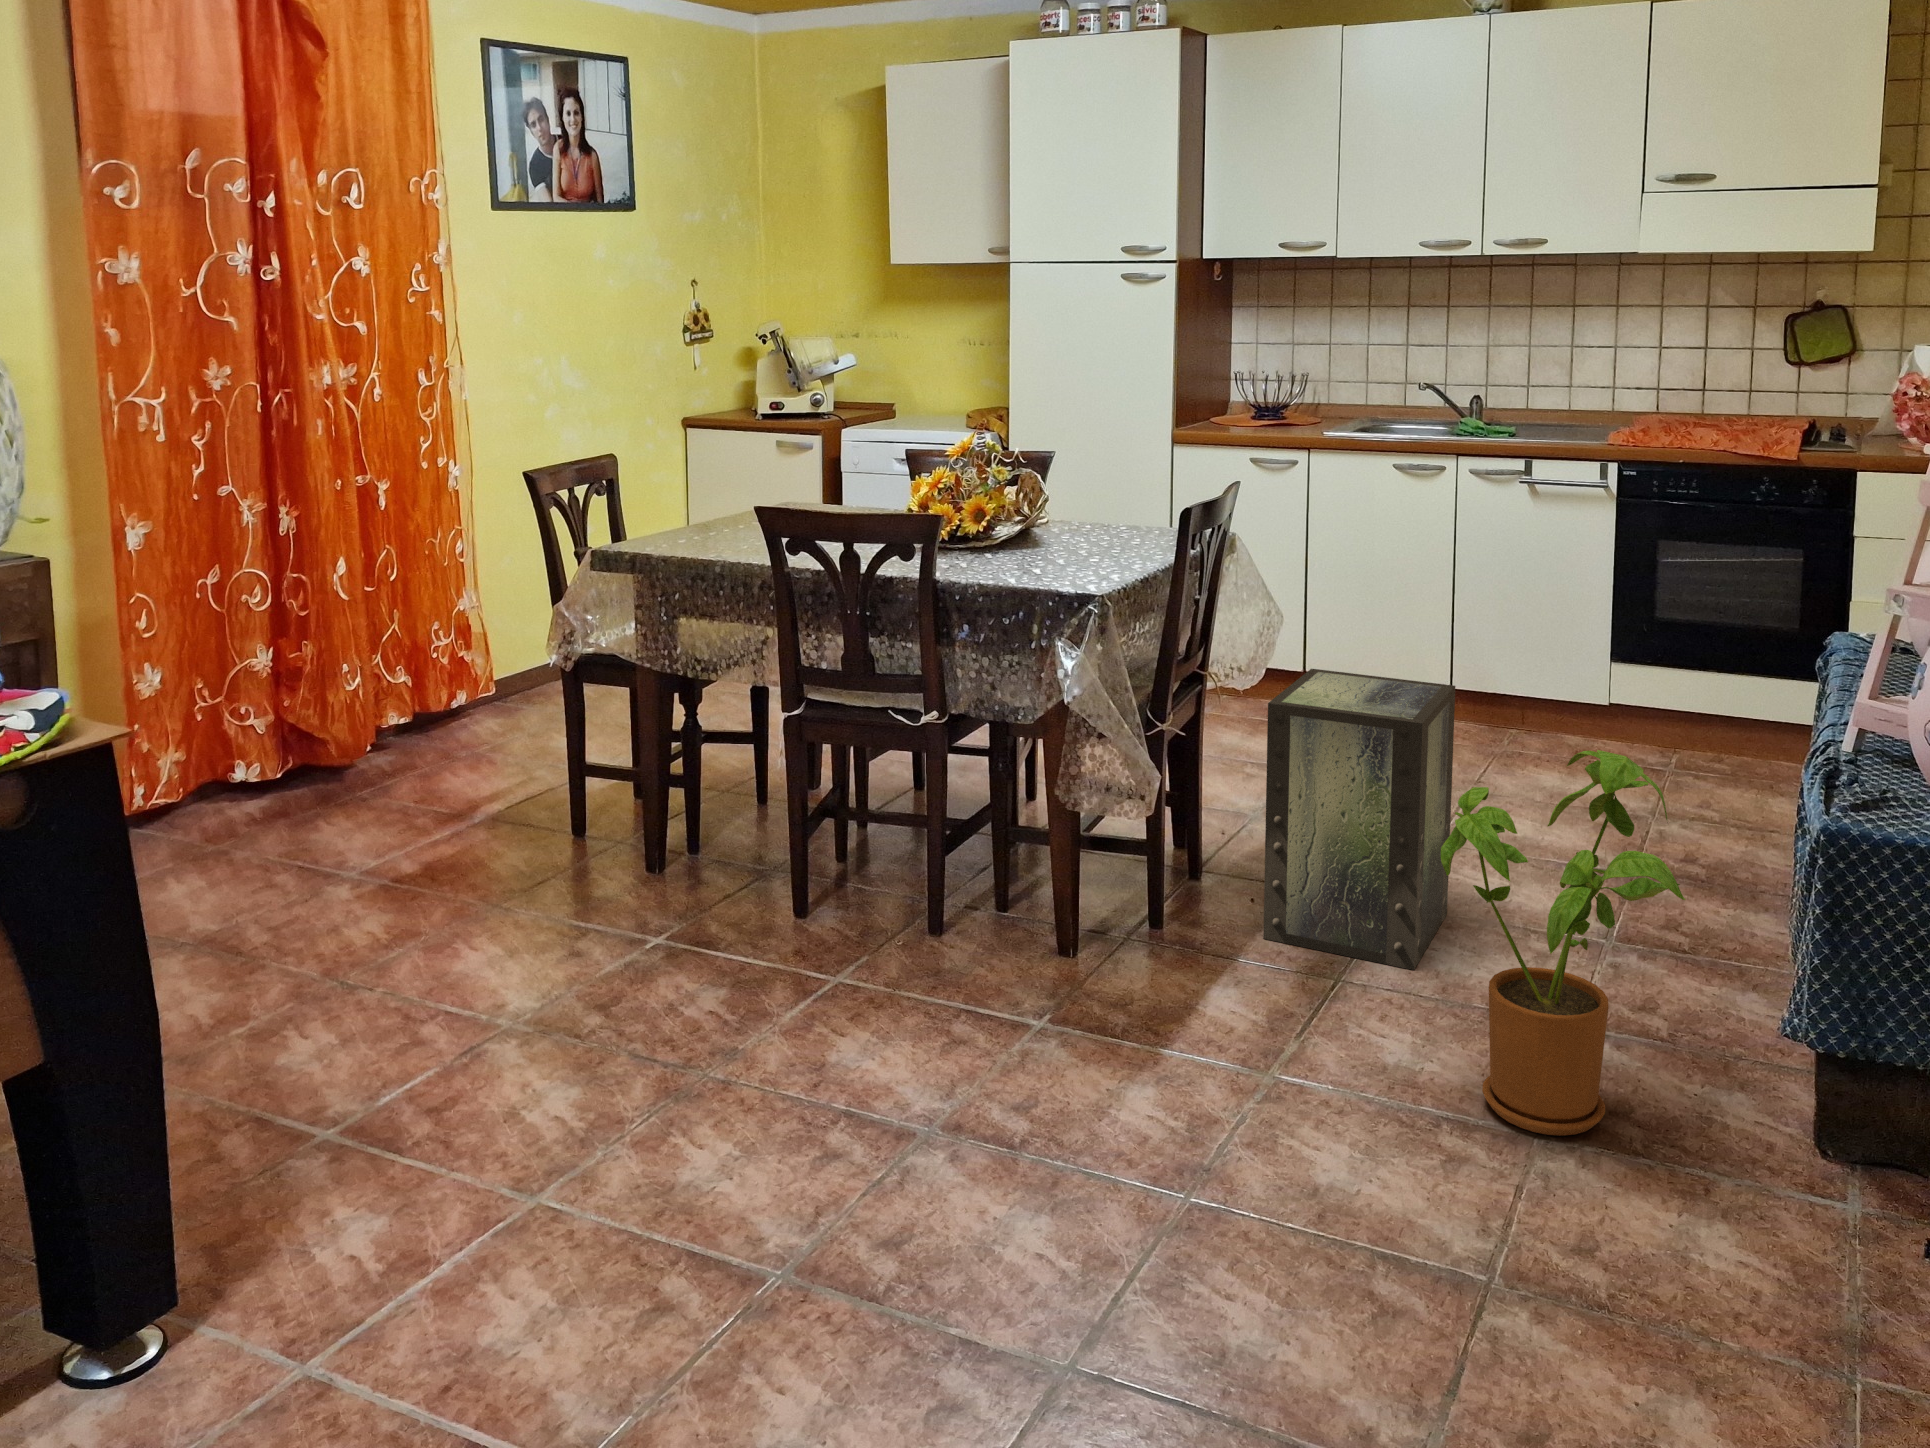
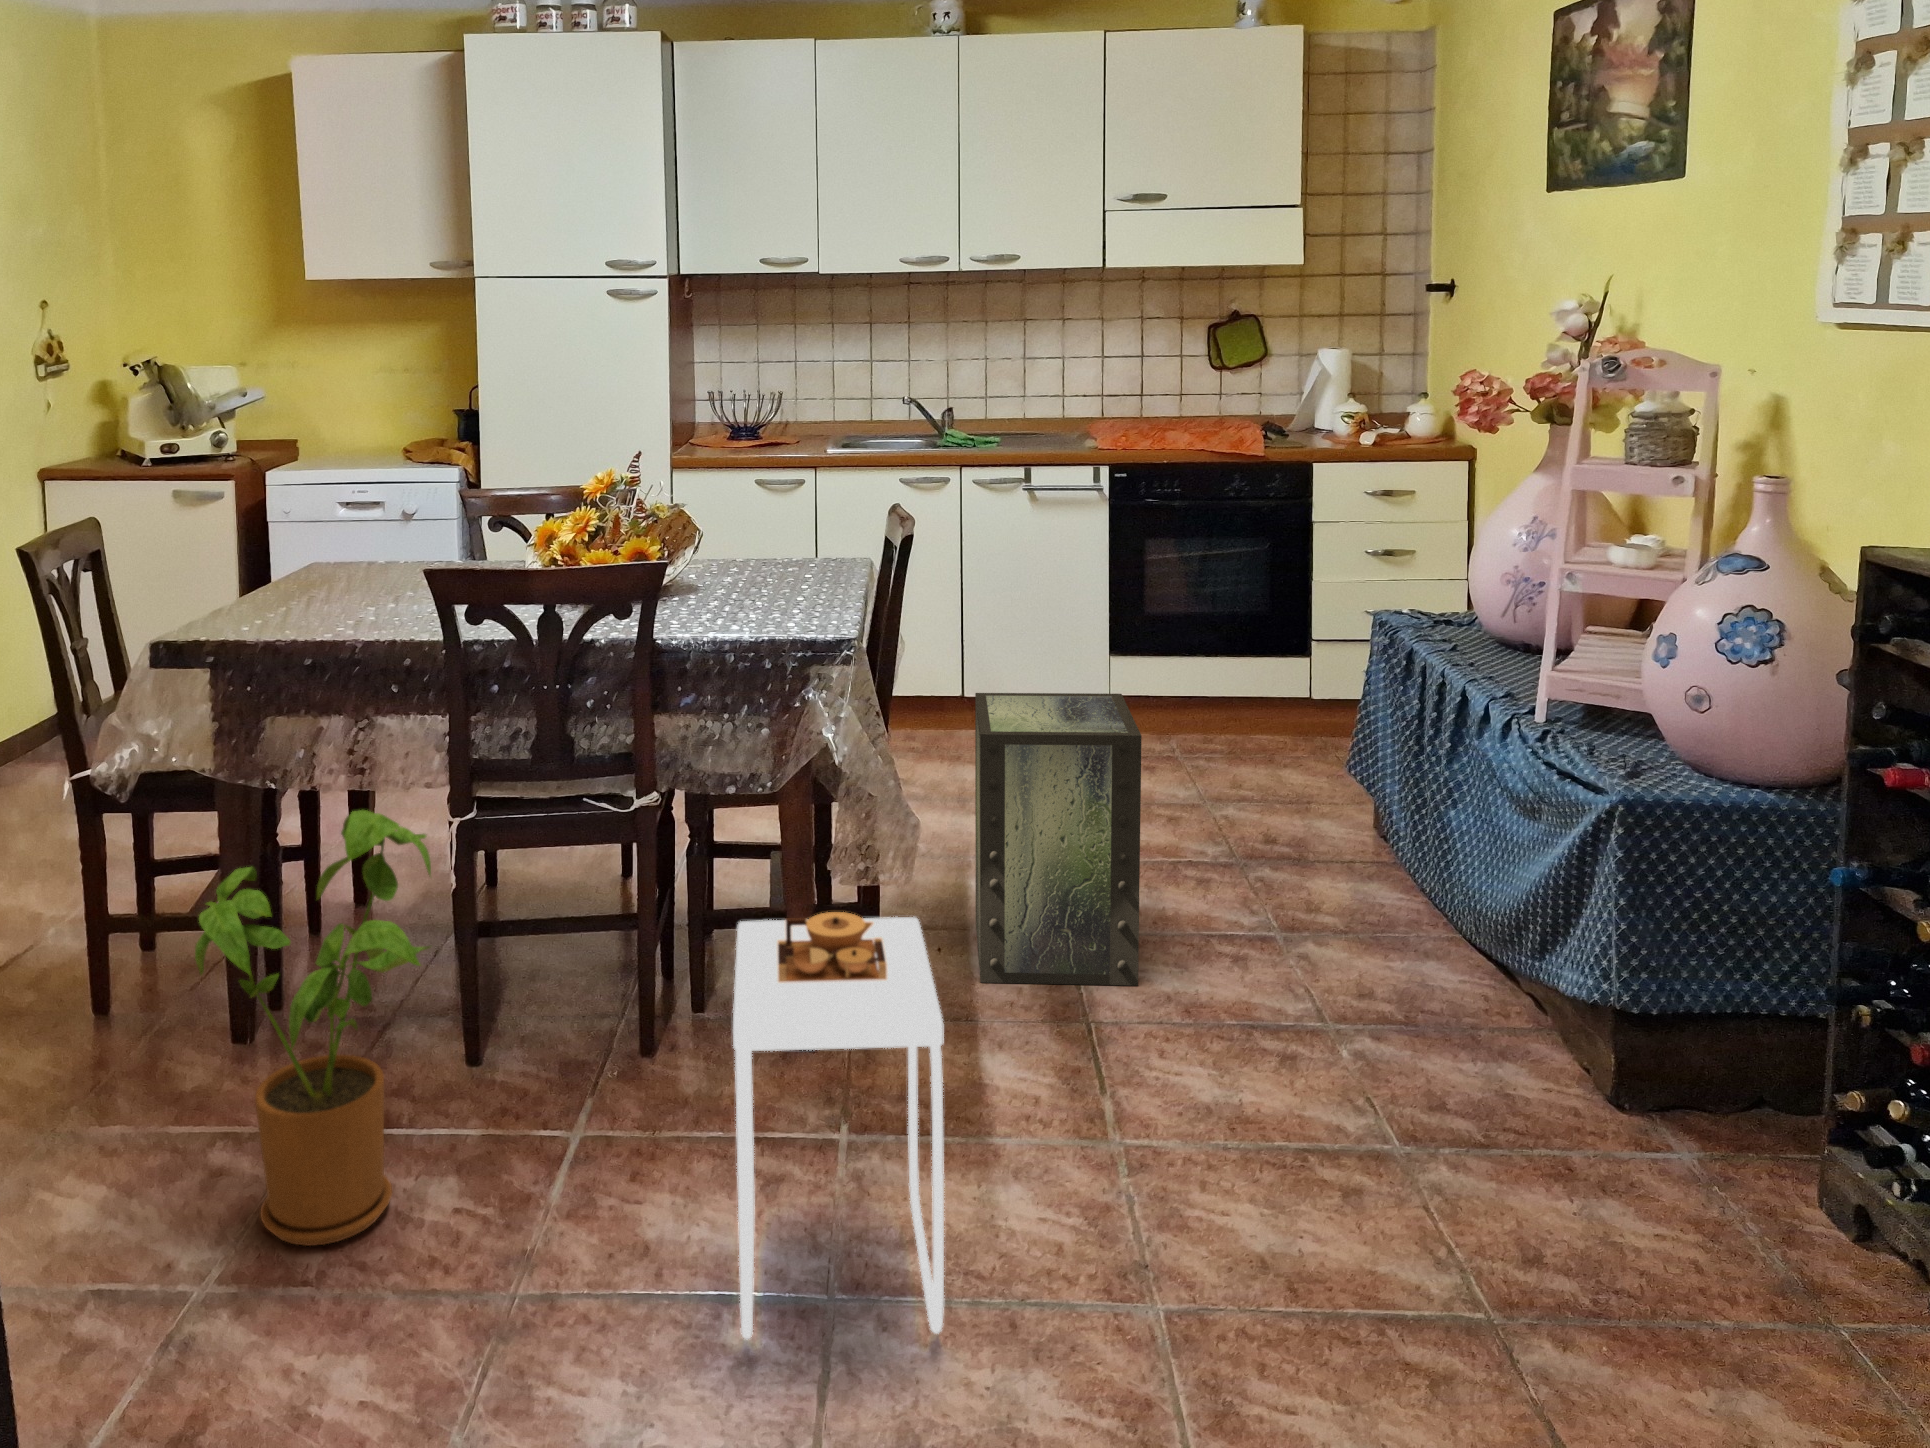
house plant: present [1441,750,1686,1136] -> present [195,810,431,1246]
side table: none [821,813,1057,1180] -> present [733,912,944,1339]

